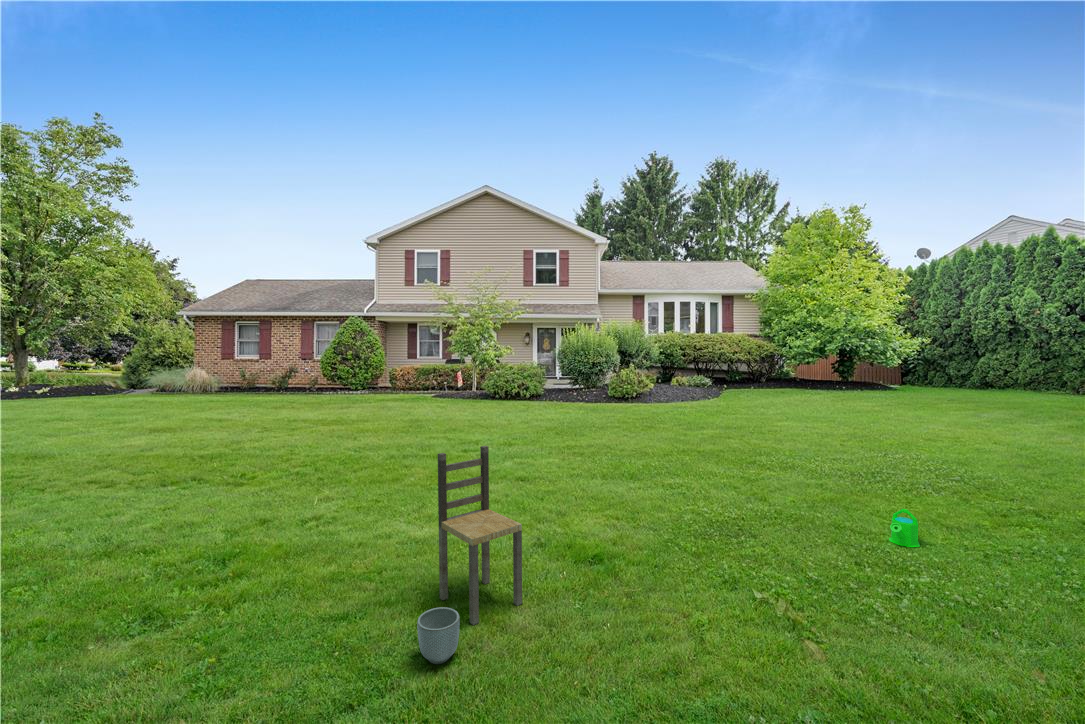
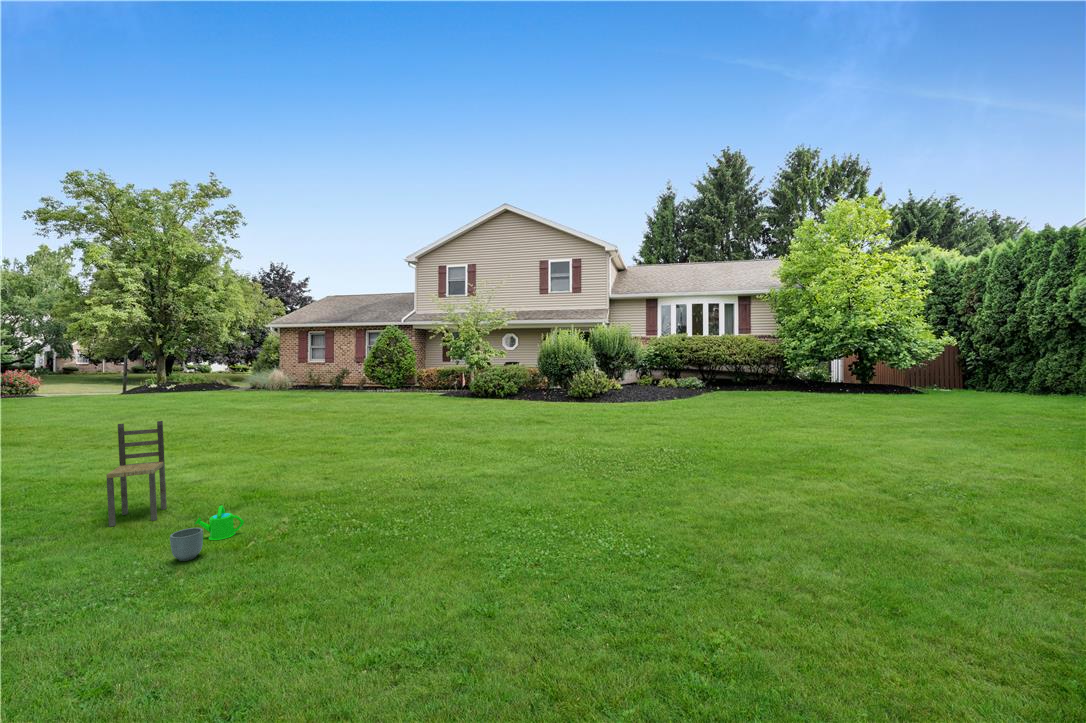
watering can: present [889,509,920,547] -> present [194,505,244,540]
planter: present [417,607,460,664] -> present [170,528,203,561]

